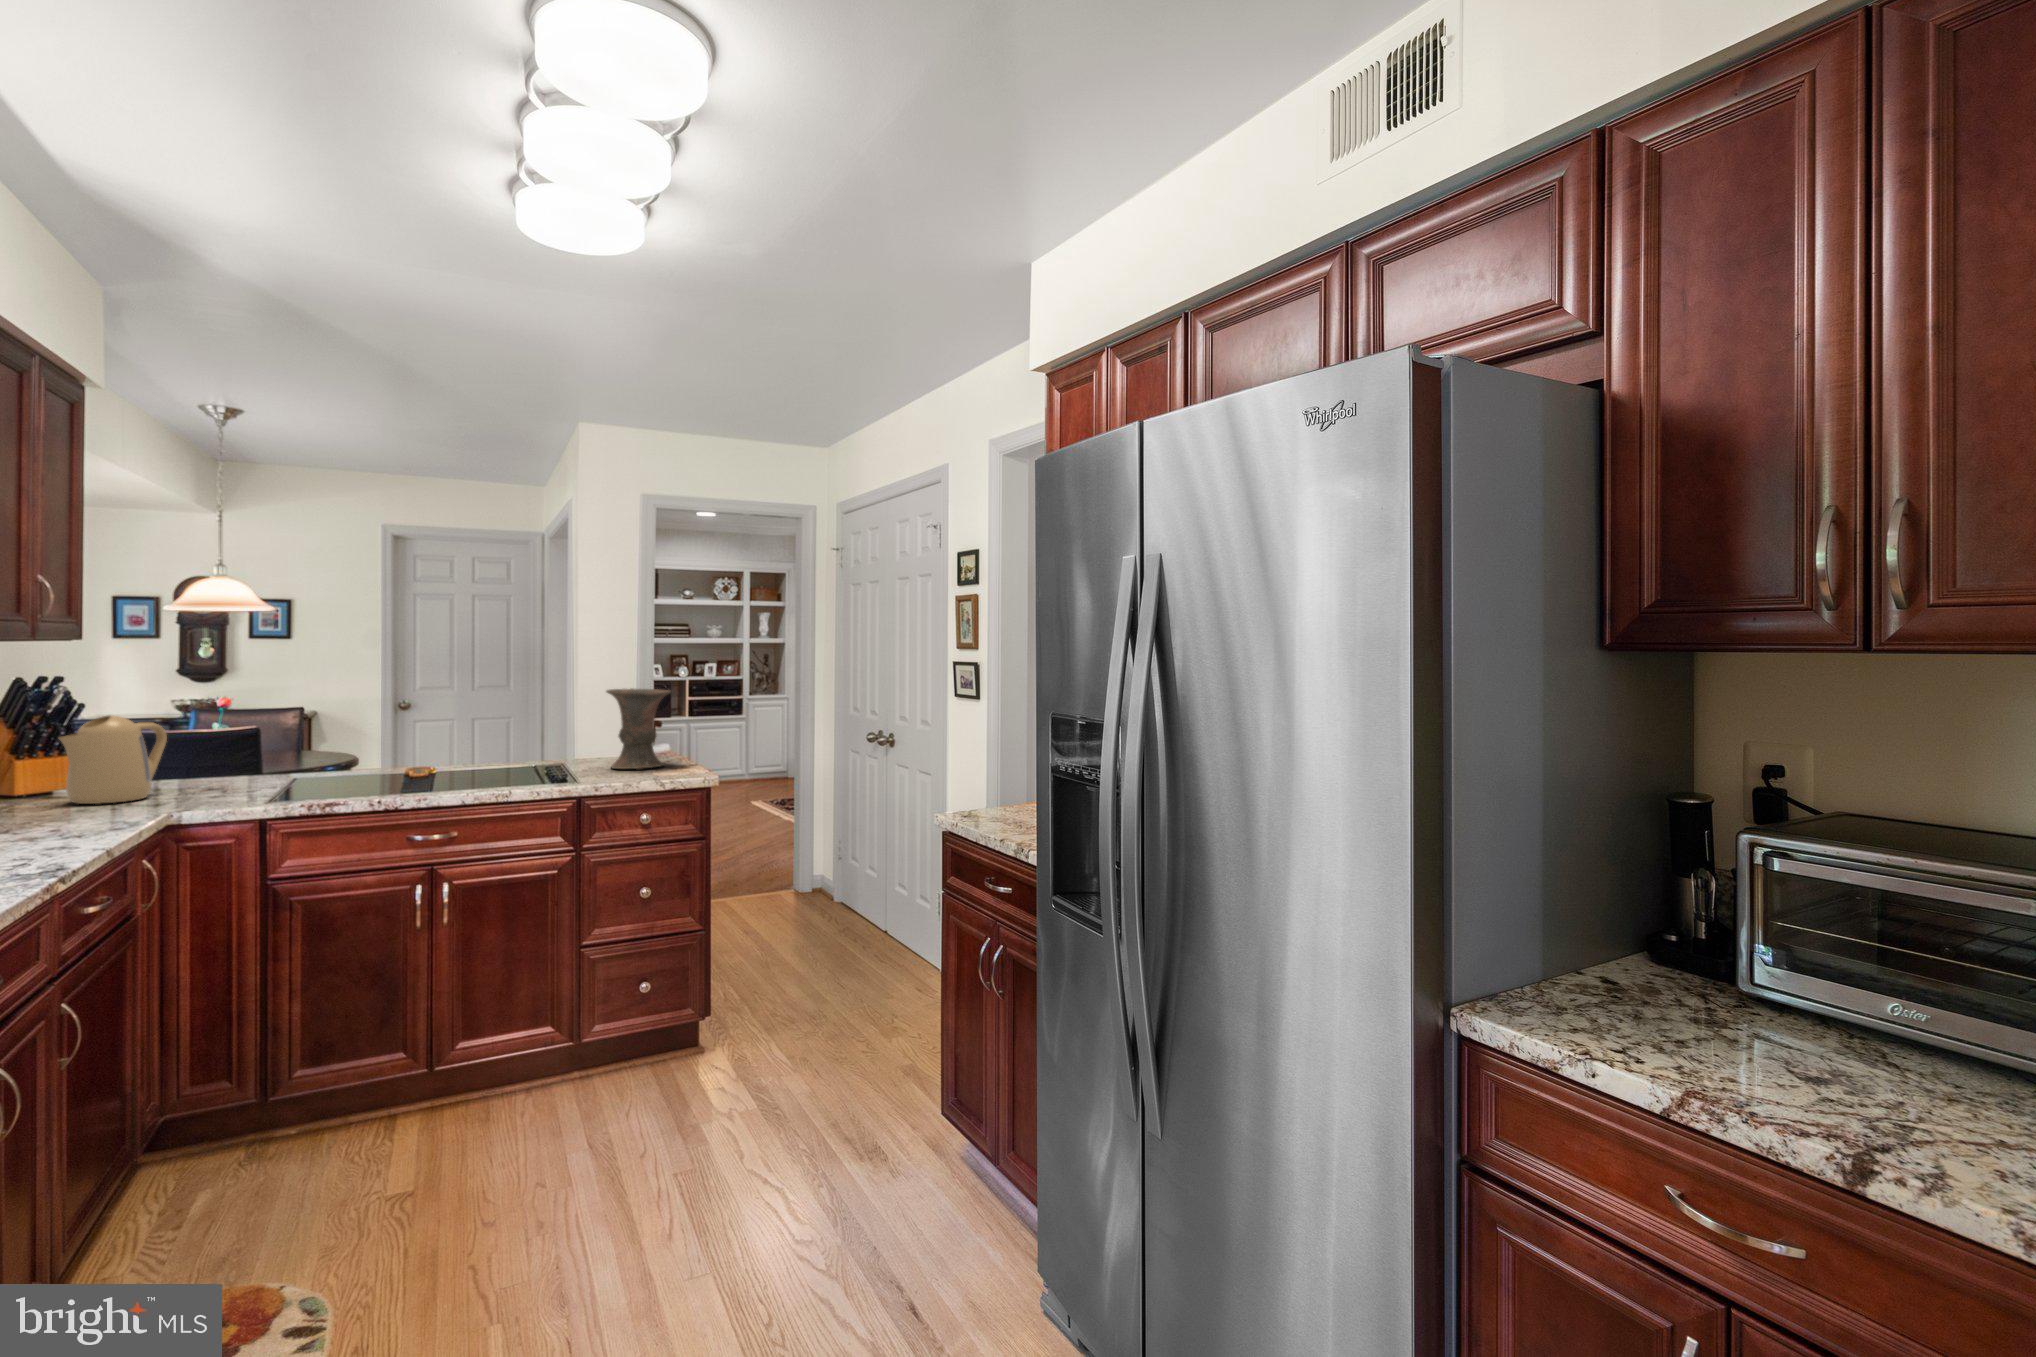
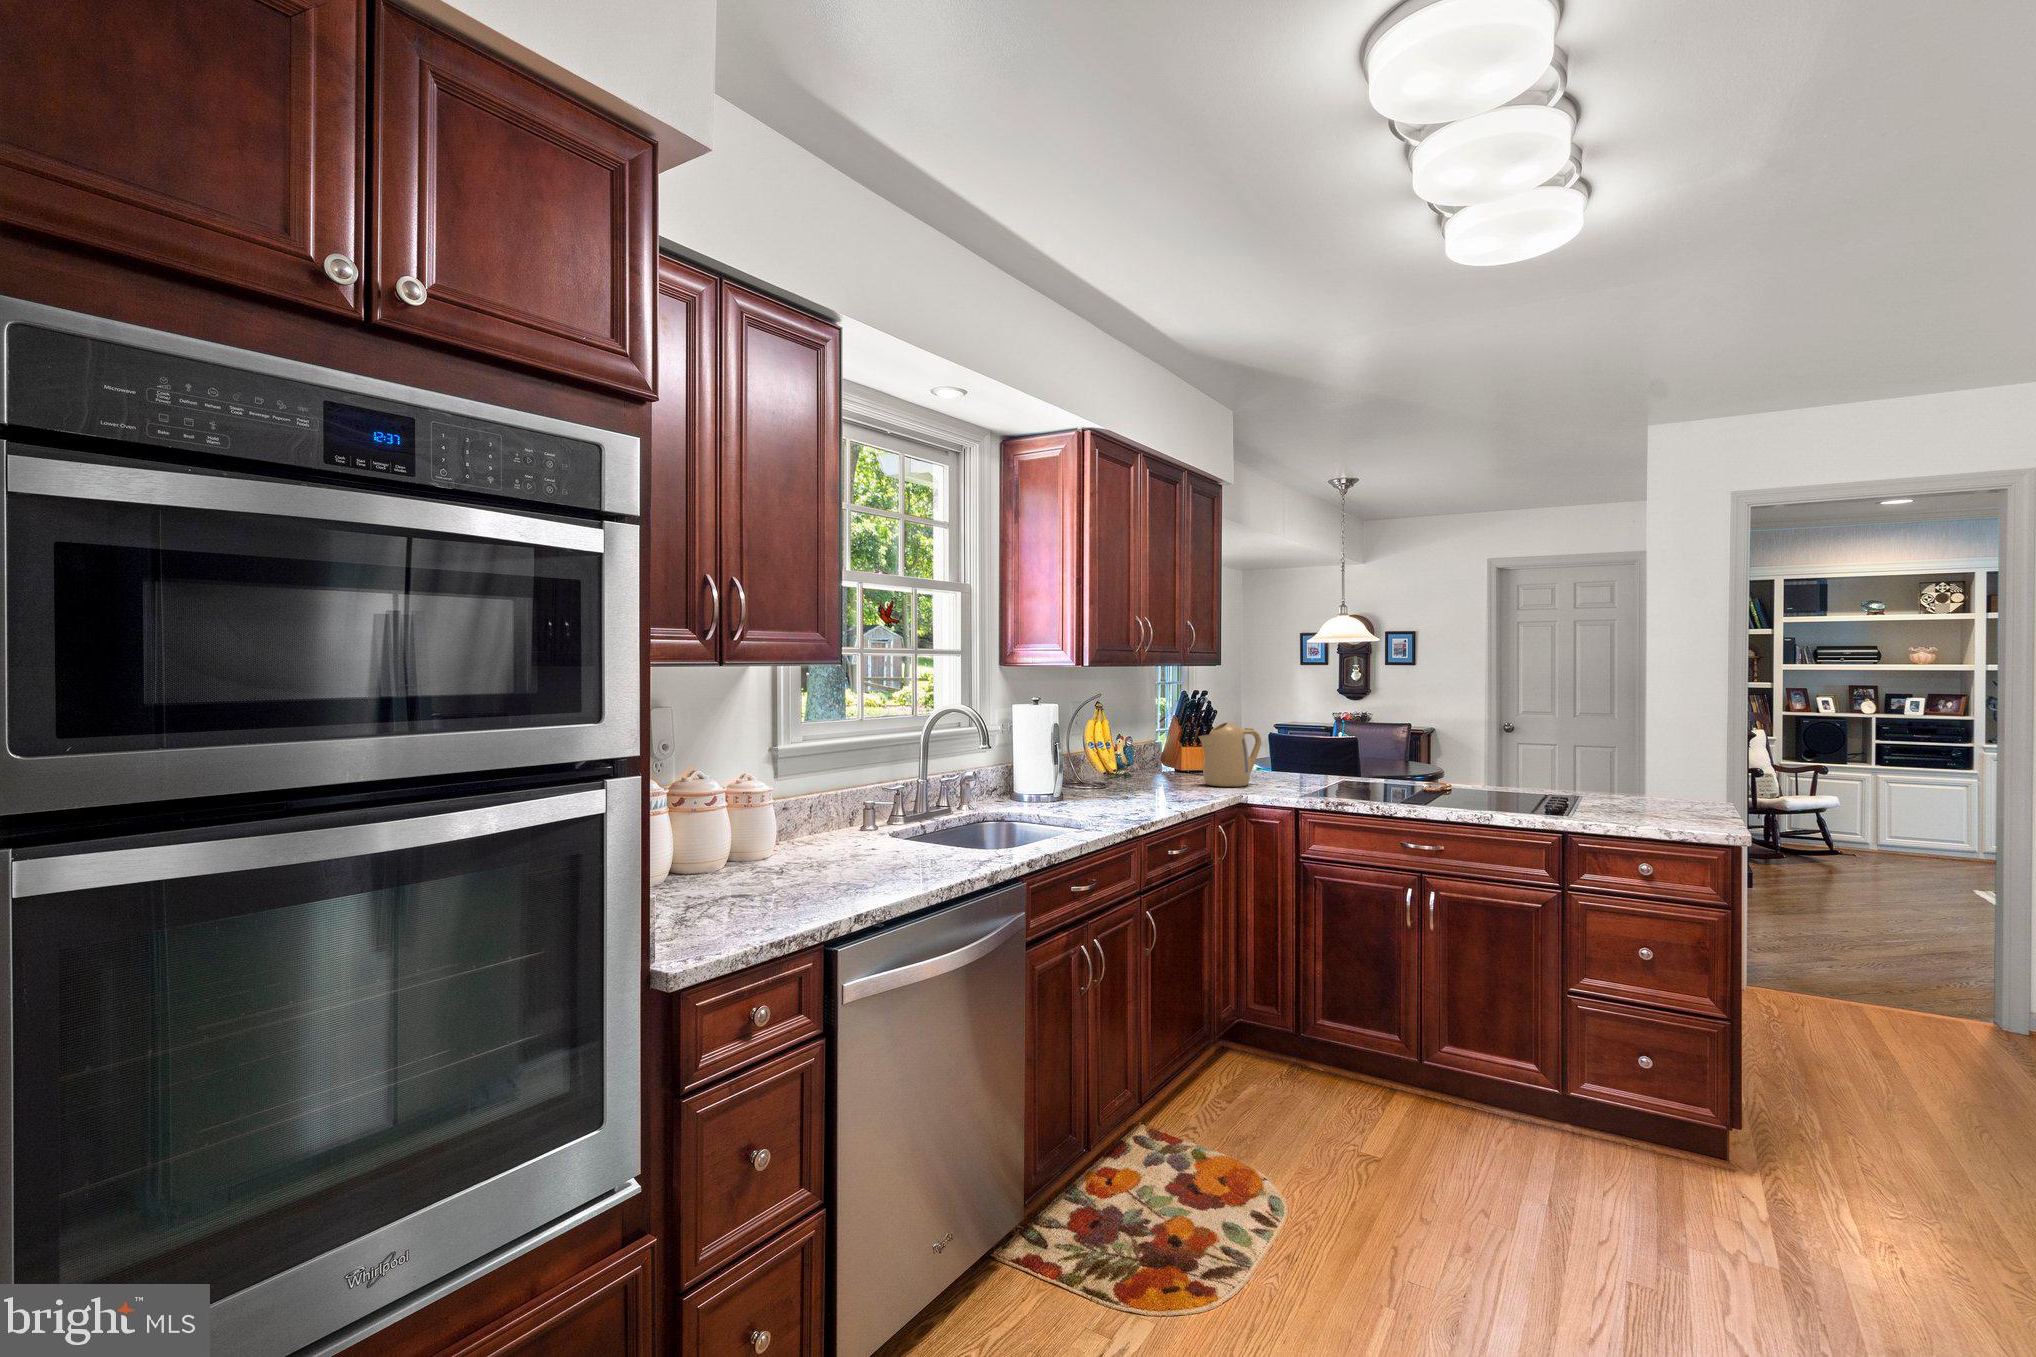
vase: present [606,689,671,769] -> none [1621,715,1704,807]

